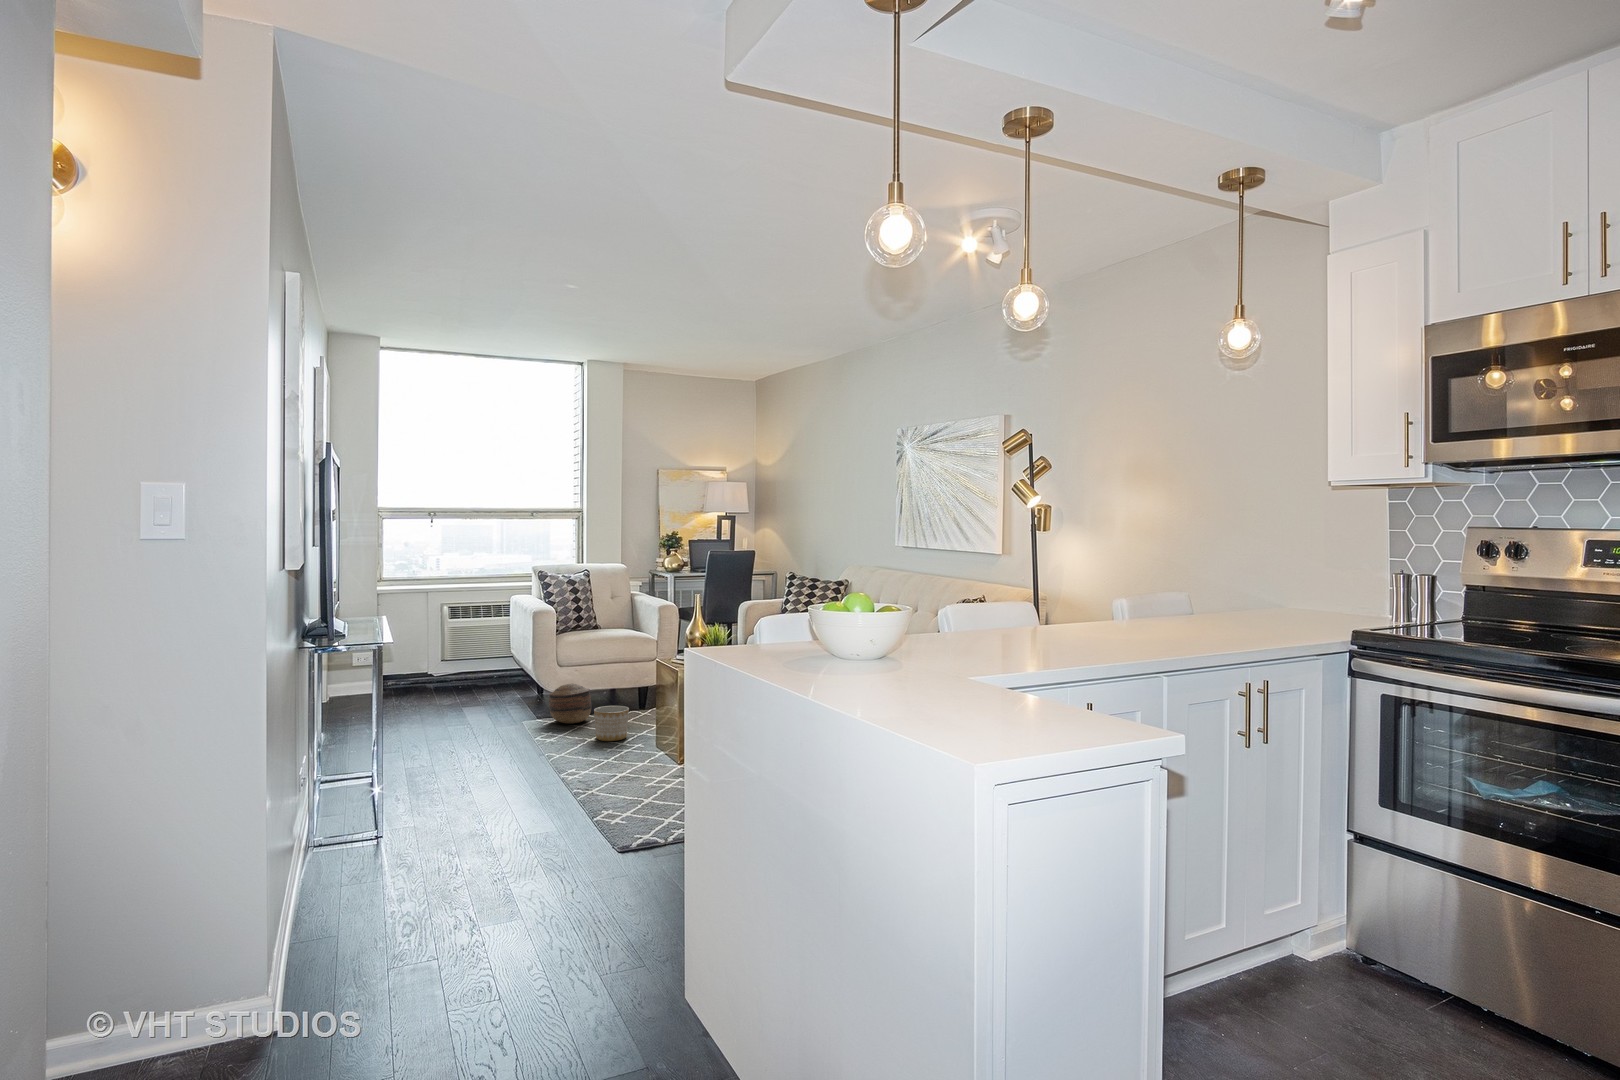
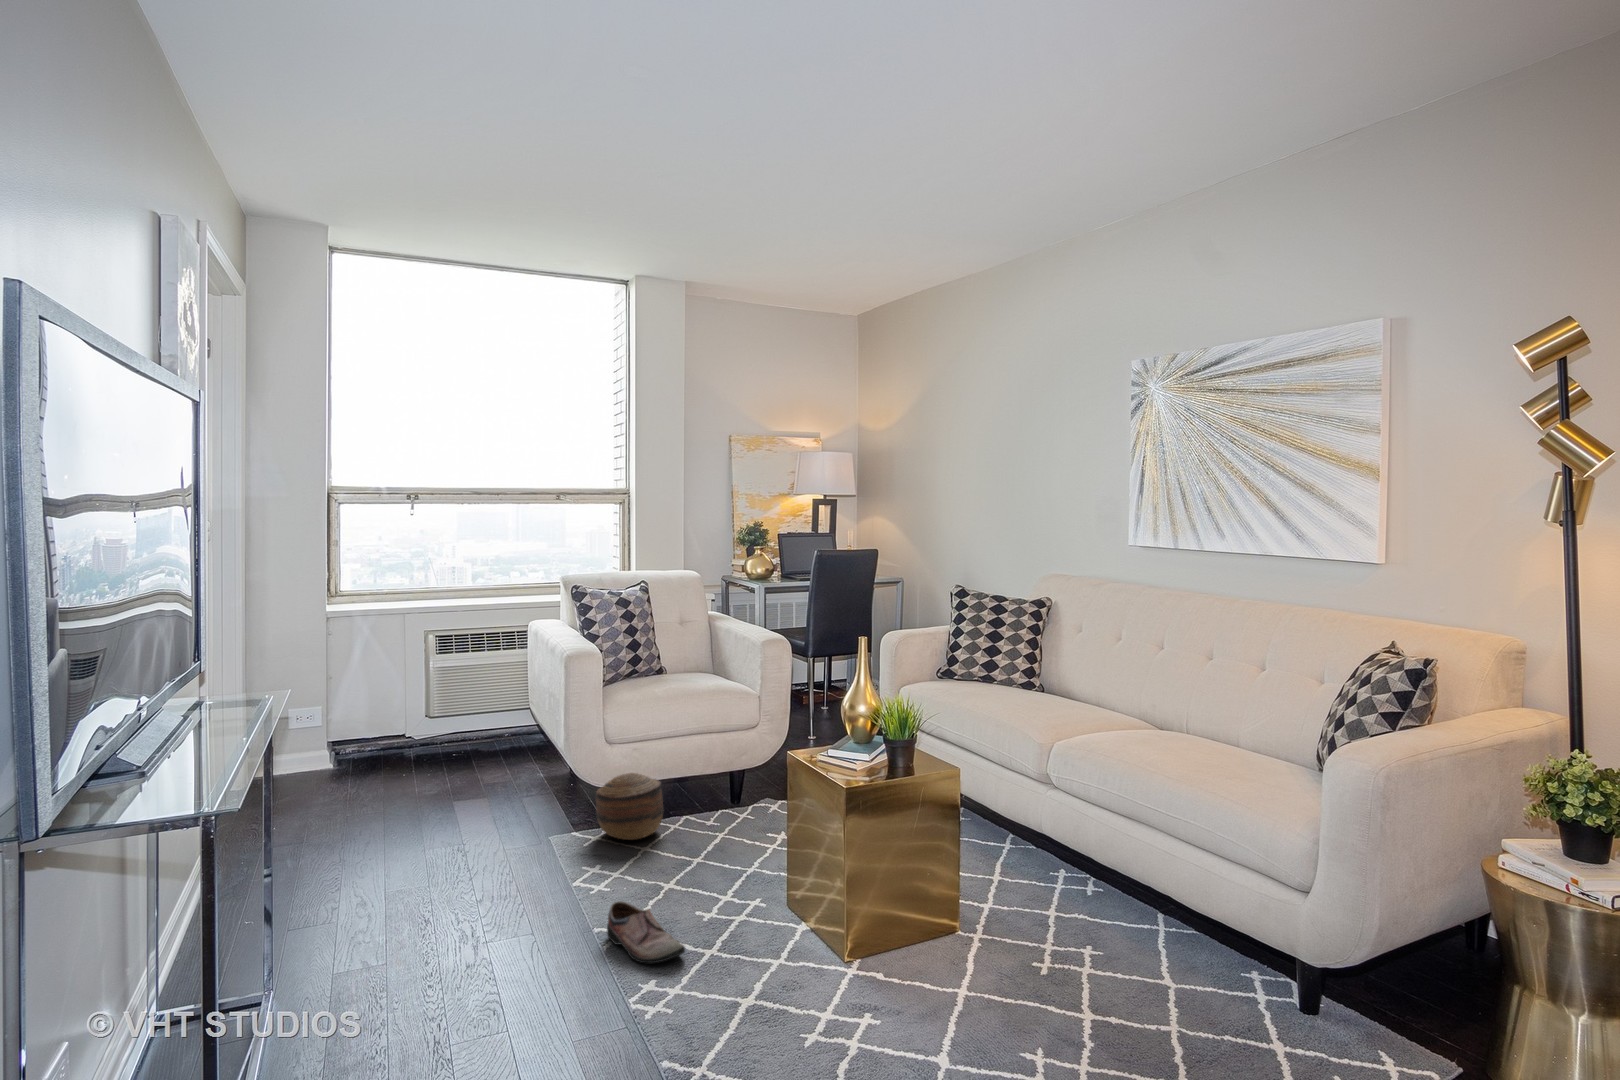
planter: present [594,706,629,741] -> none [676,821,735,888]
shoe: none [549,738,591,765] -> present [607,901,685,963]

